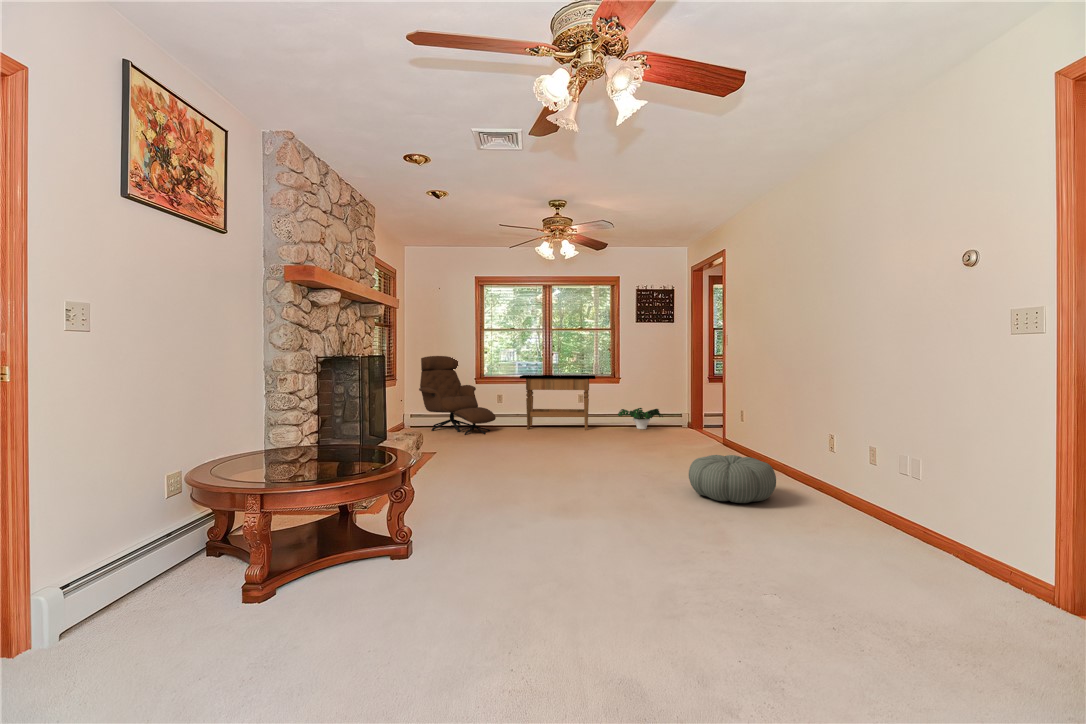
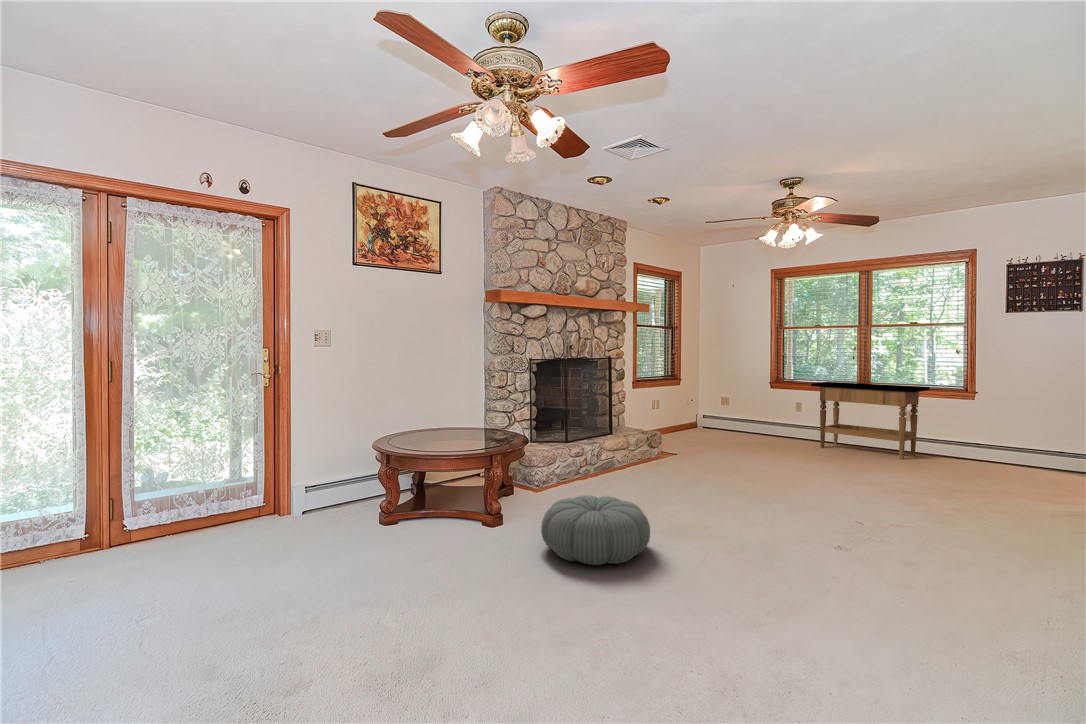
lounge chair: present [419,356,496,435] -> none [703,357,776,446]
potted plant: present [618,408,663,429] -> none [957,437,1042,471]
pouf: present [689,455,776,503] -> present [541,495,650,565]

